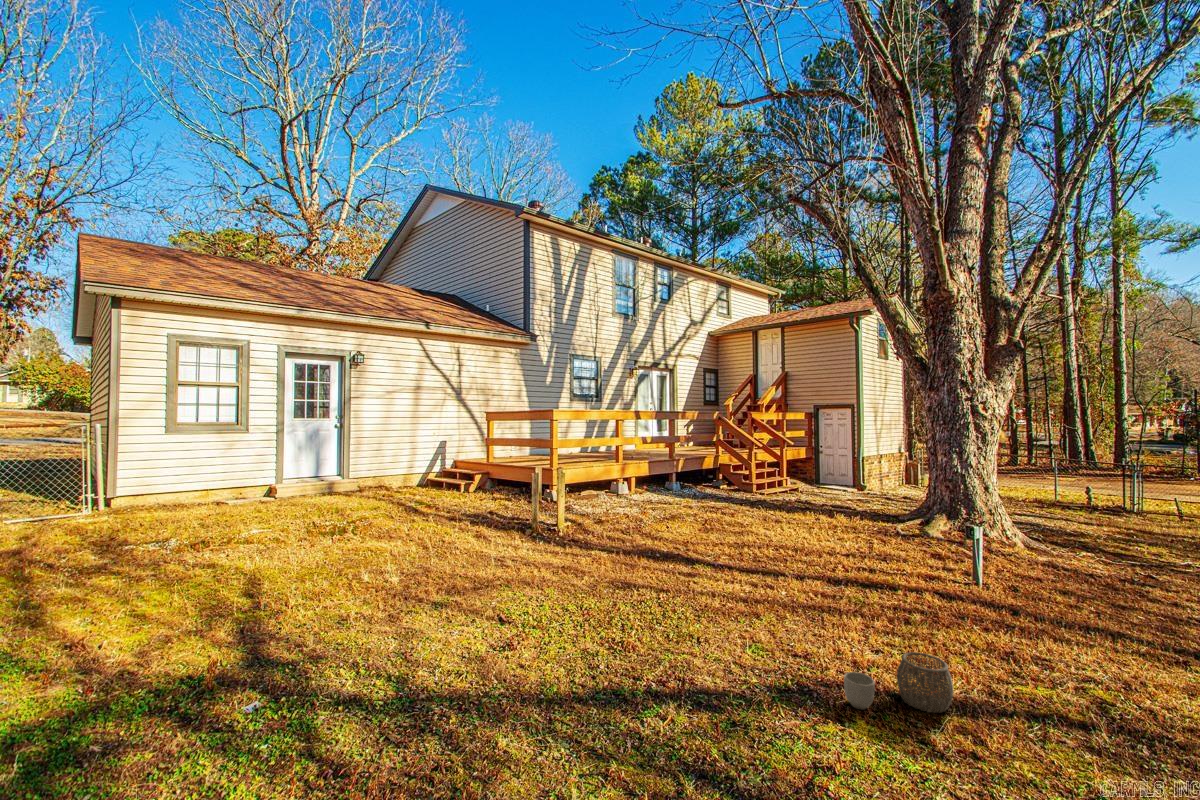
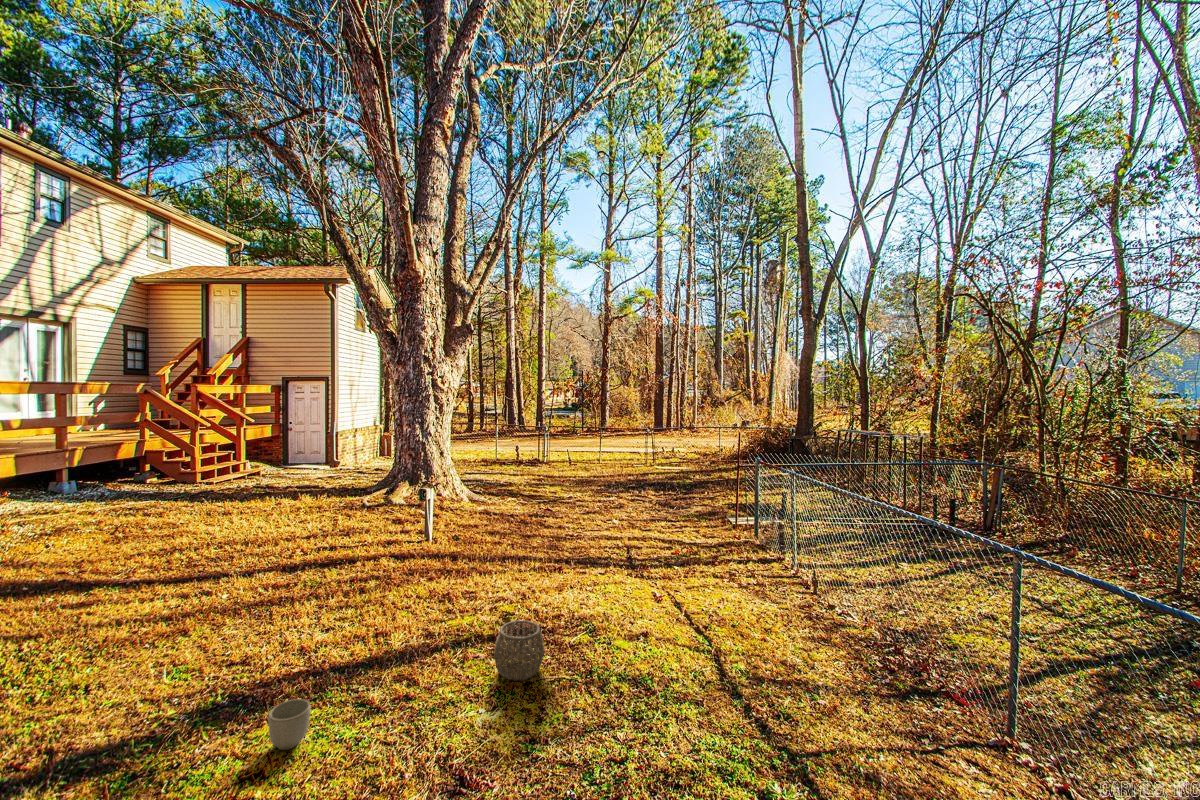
woven basket: present [897,652,953,713] -> present [494,620,544,681]

